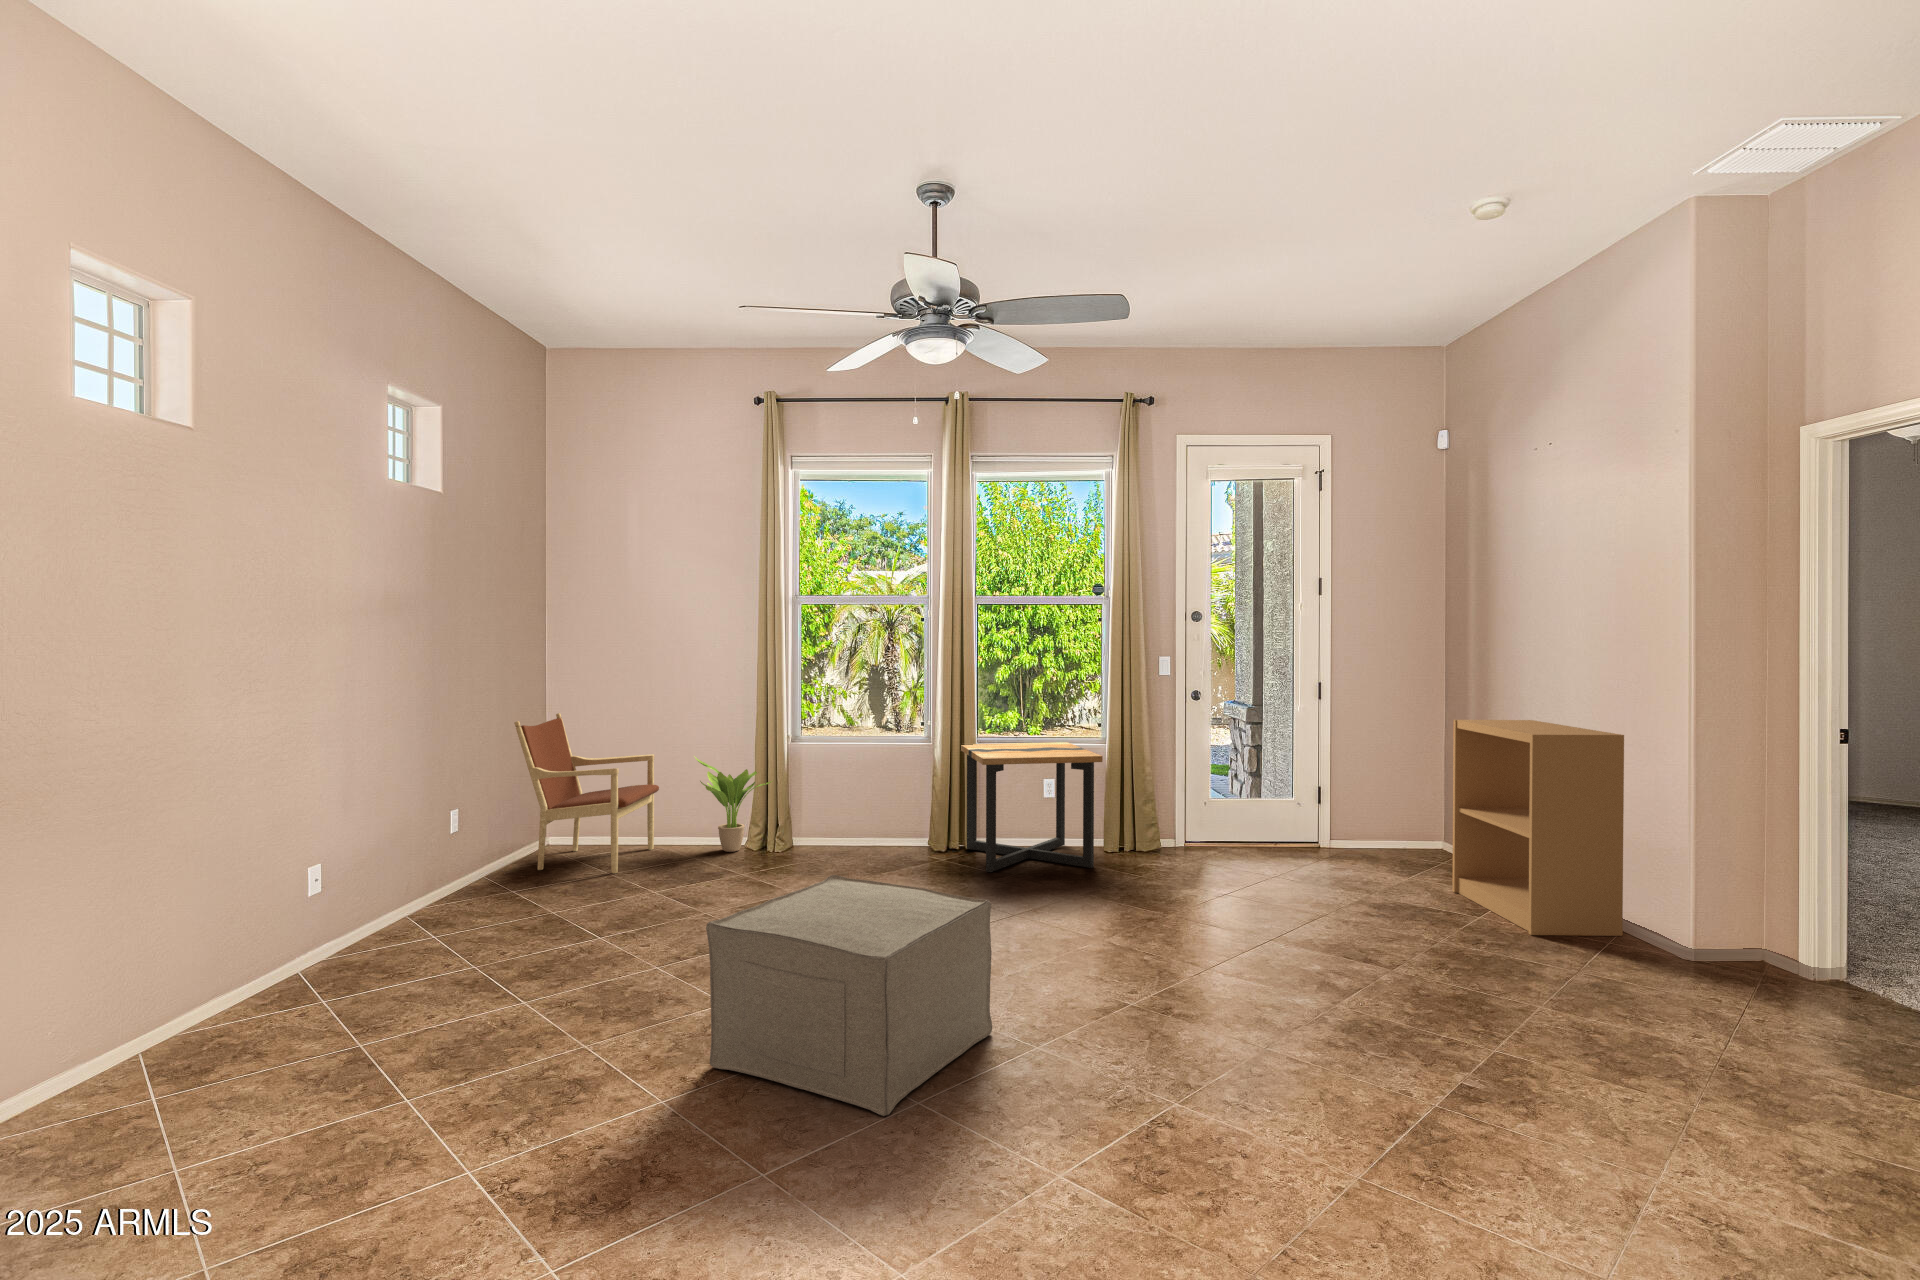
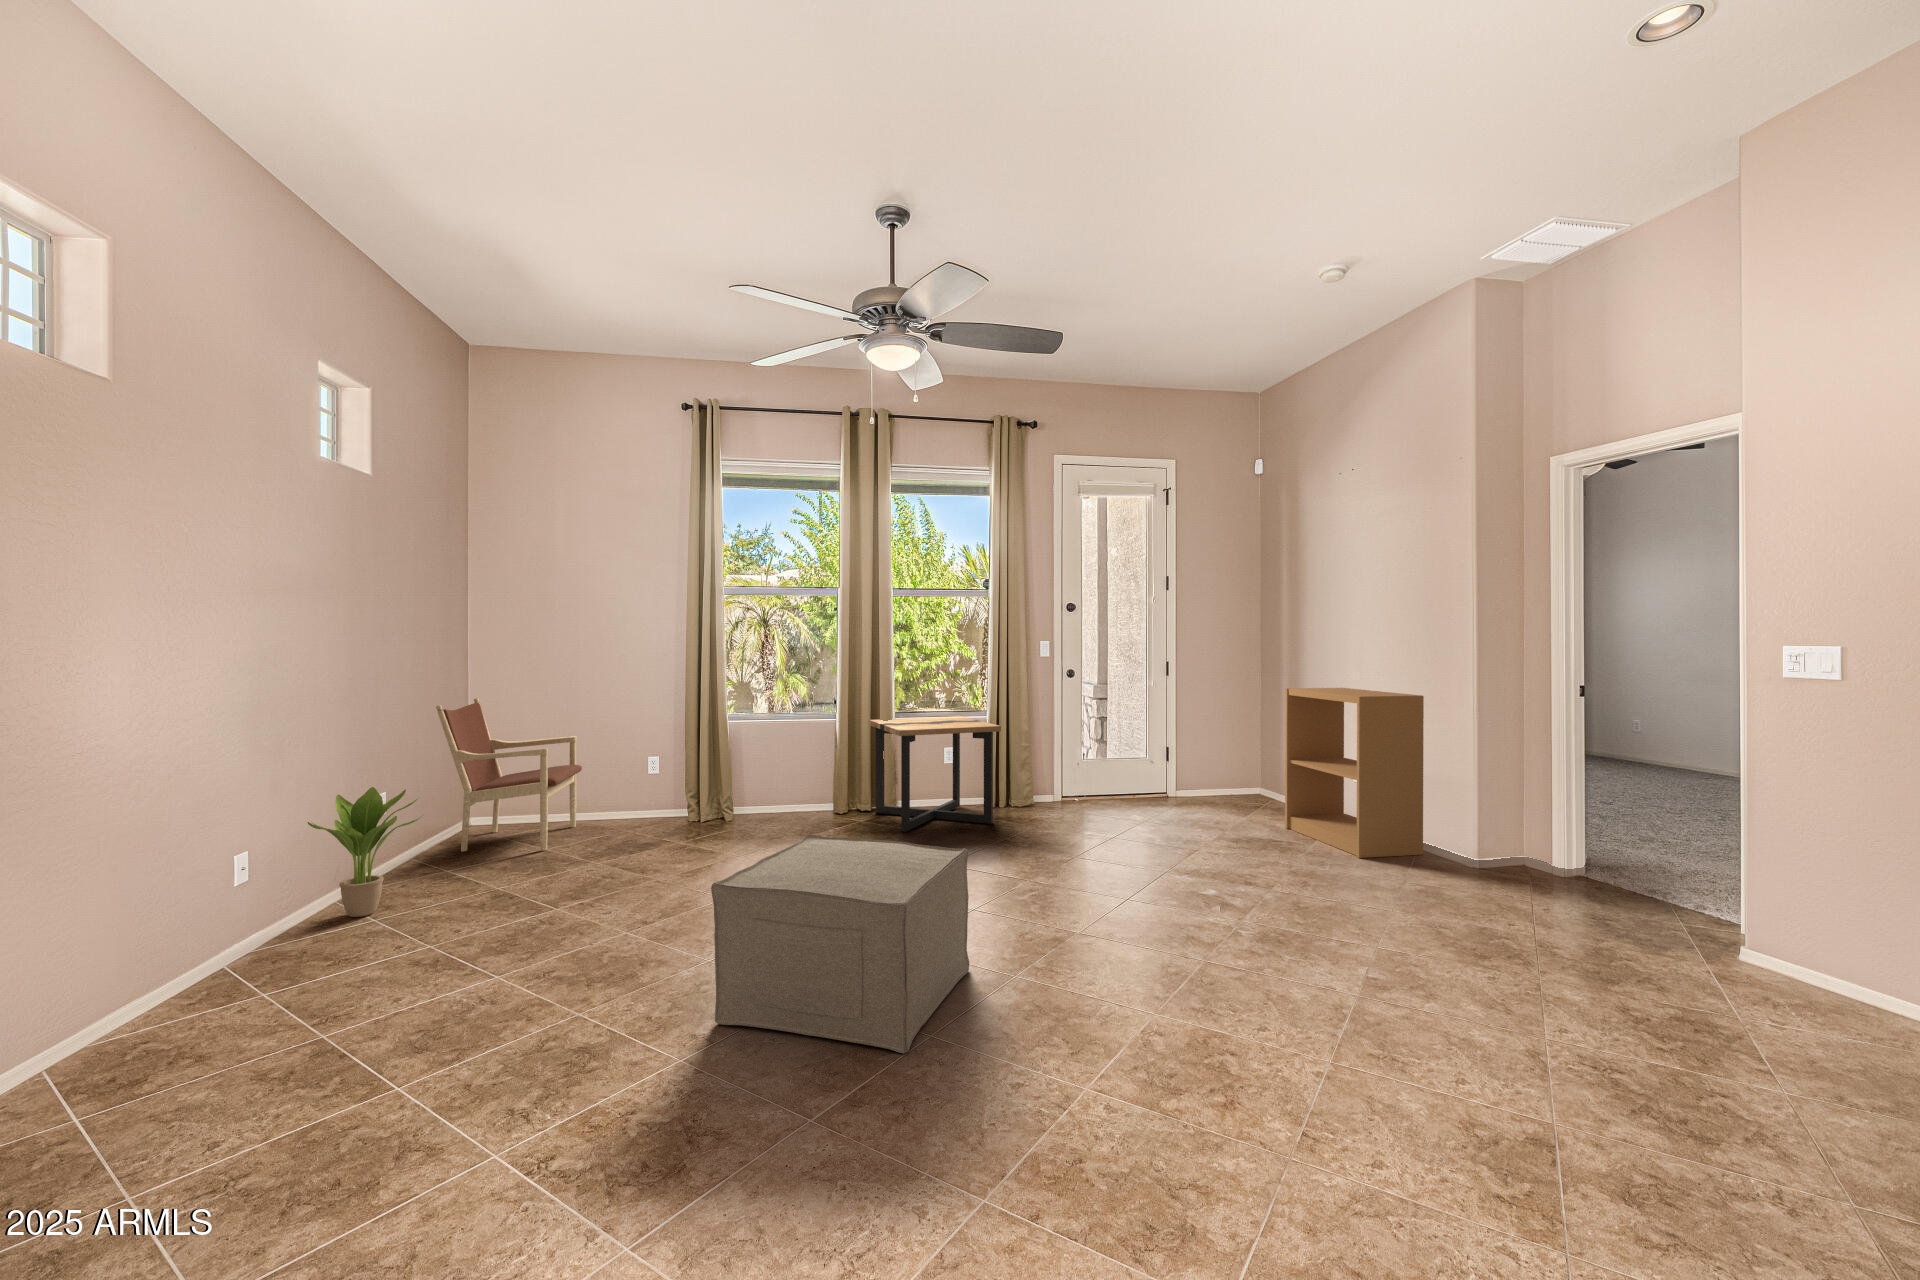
potted plant: present [695,757,772,852] -> present [307,787,421,917]

